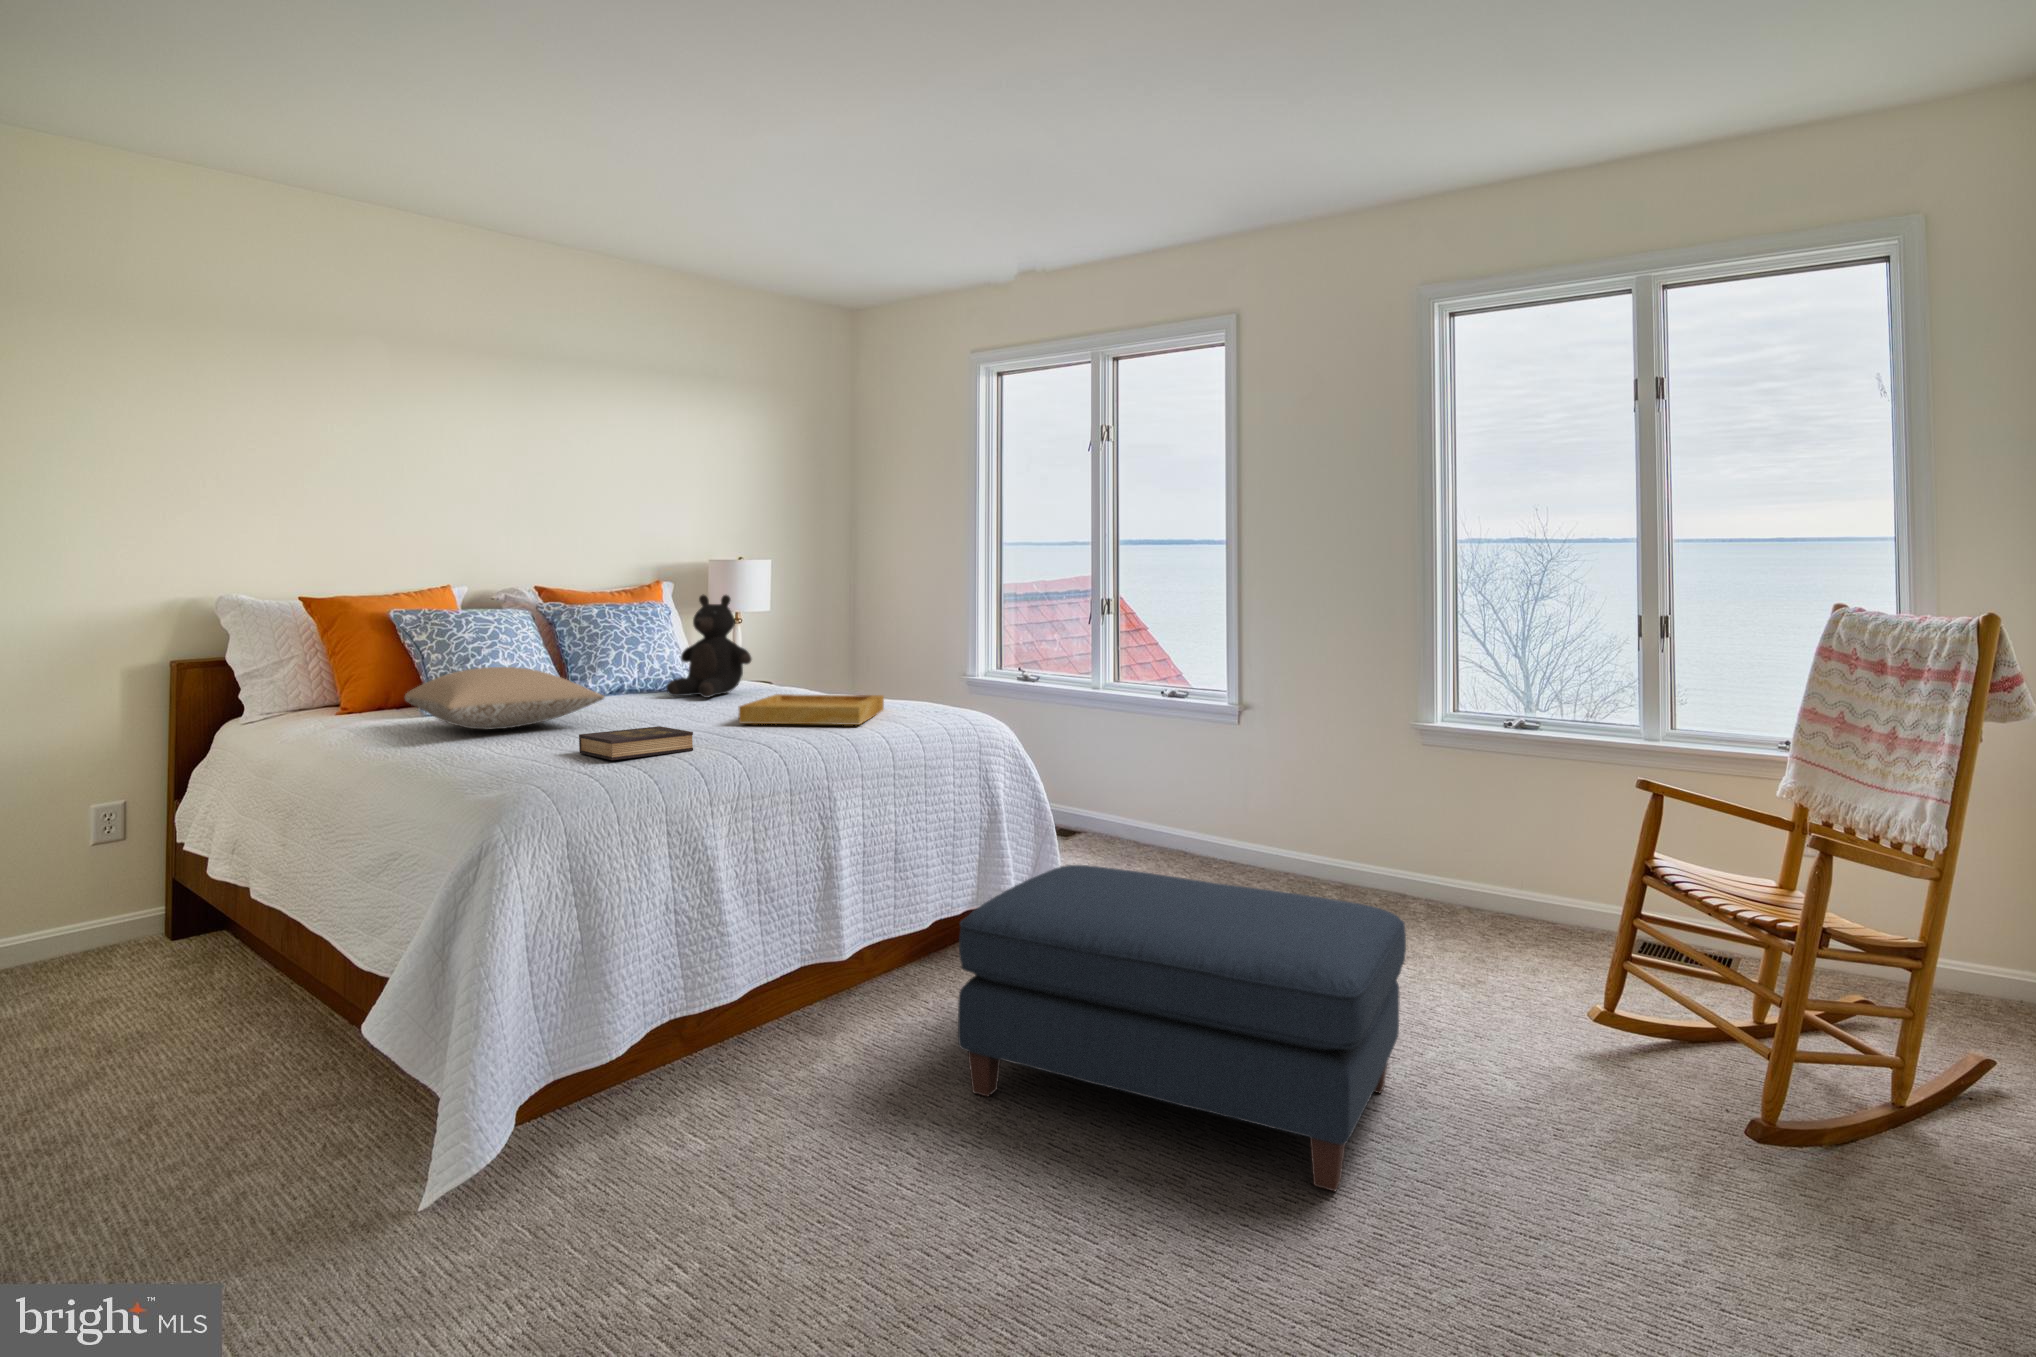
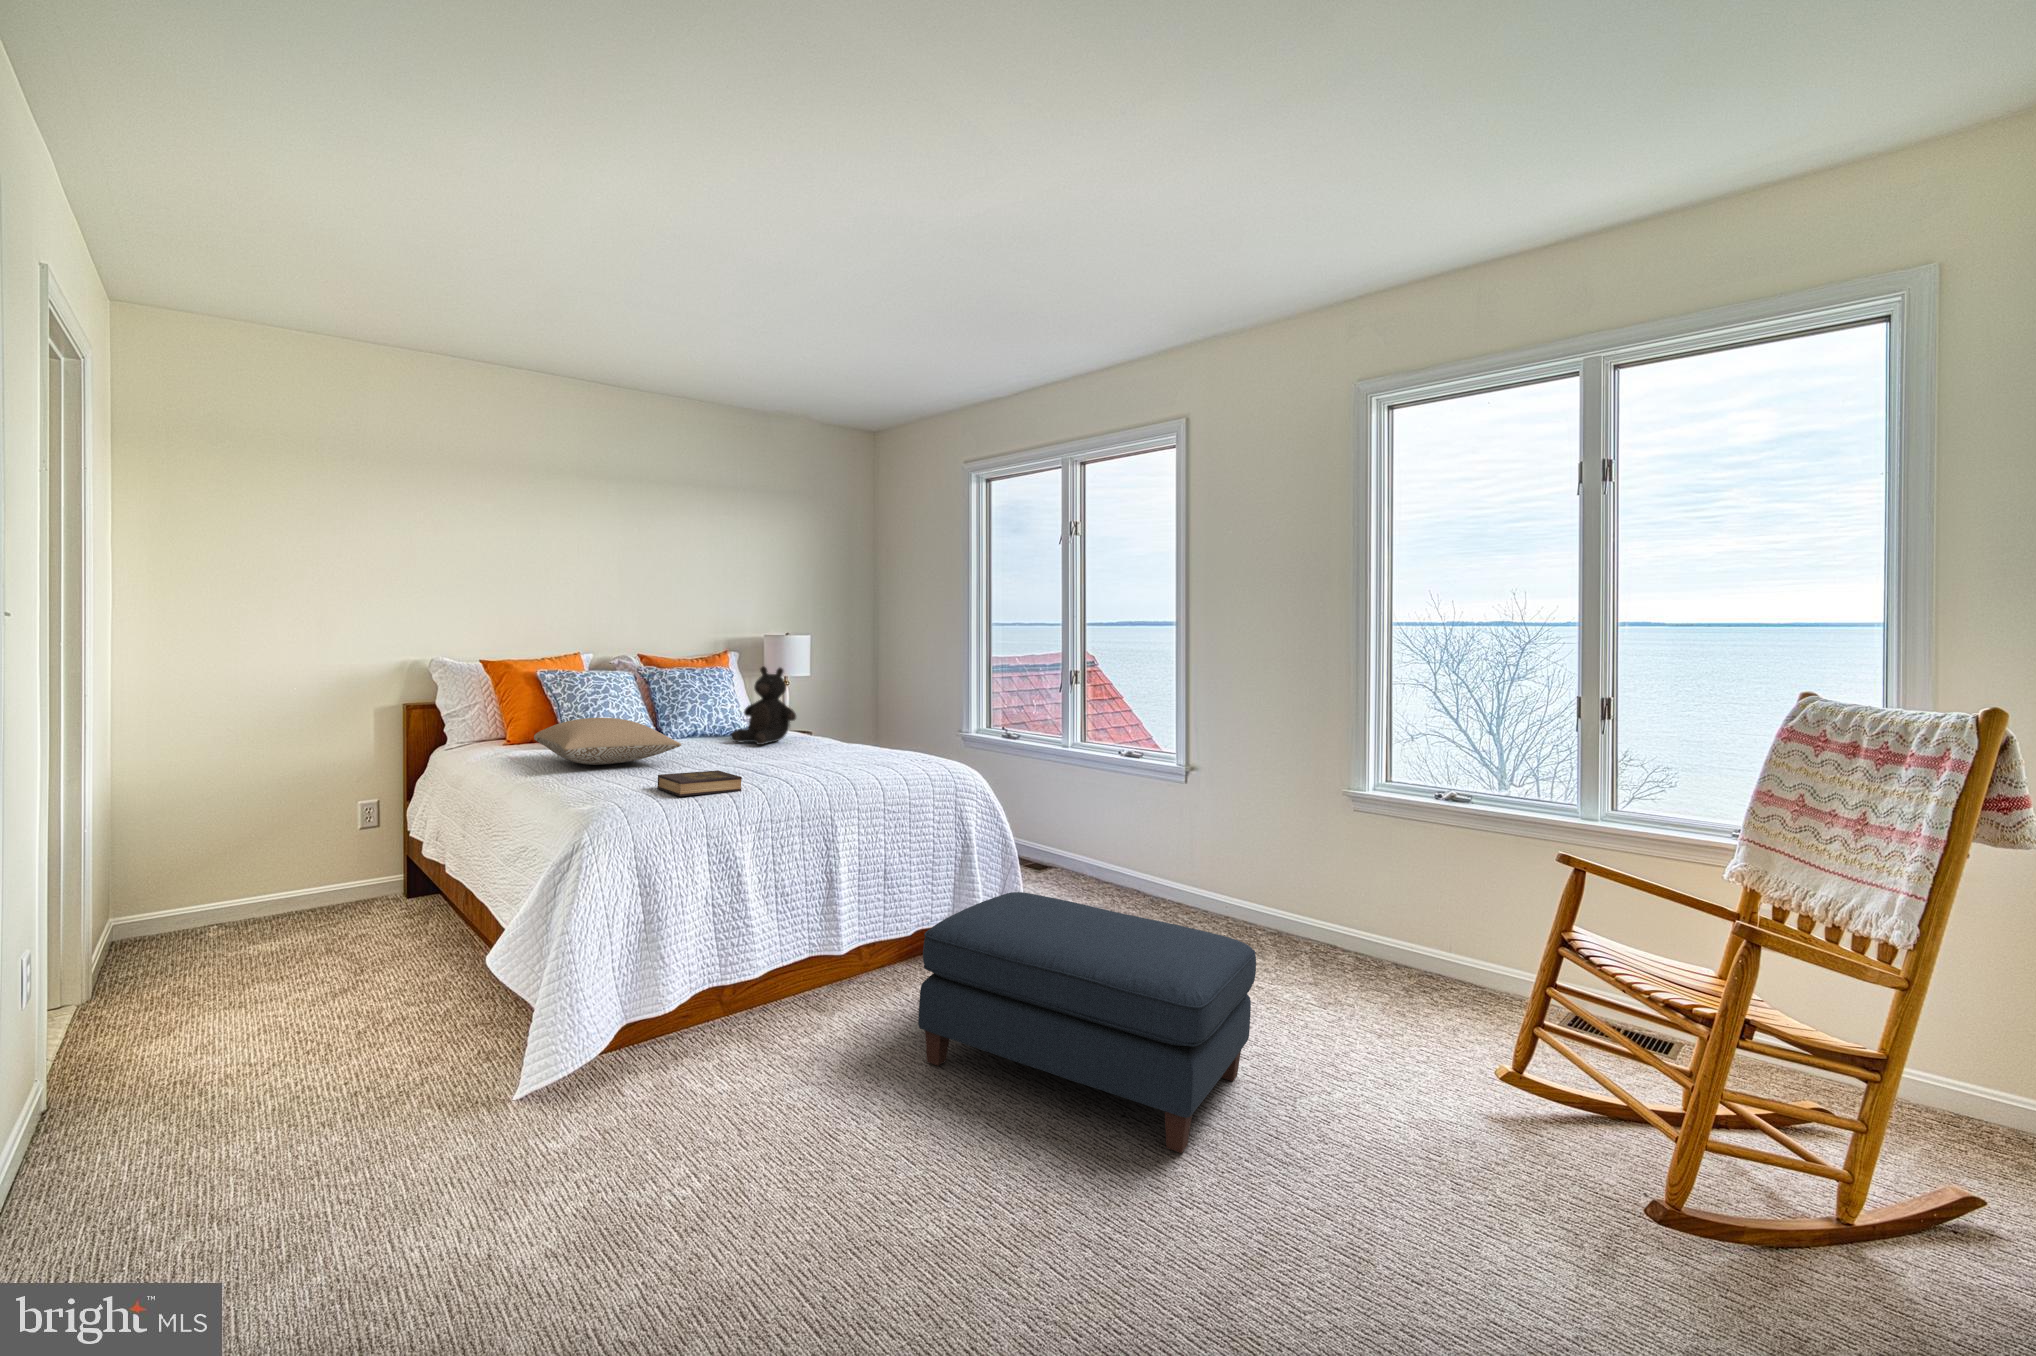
tray: present [739,694,884,725] -> none [779,746,892,775]

